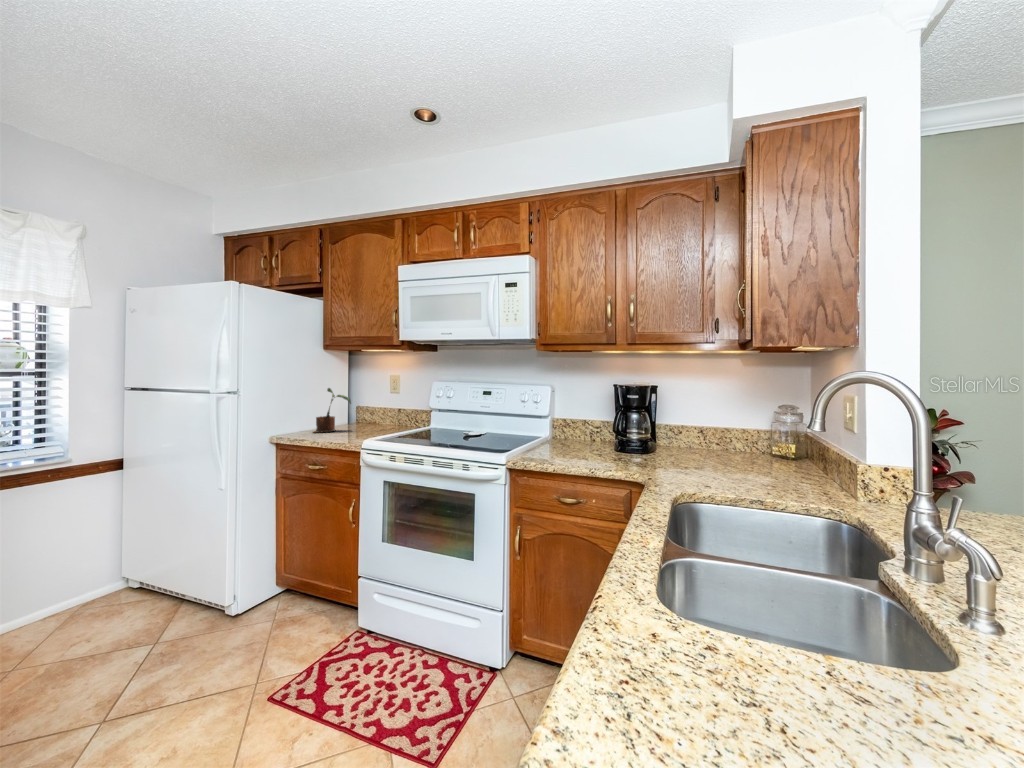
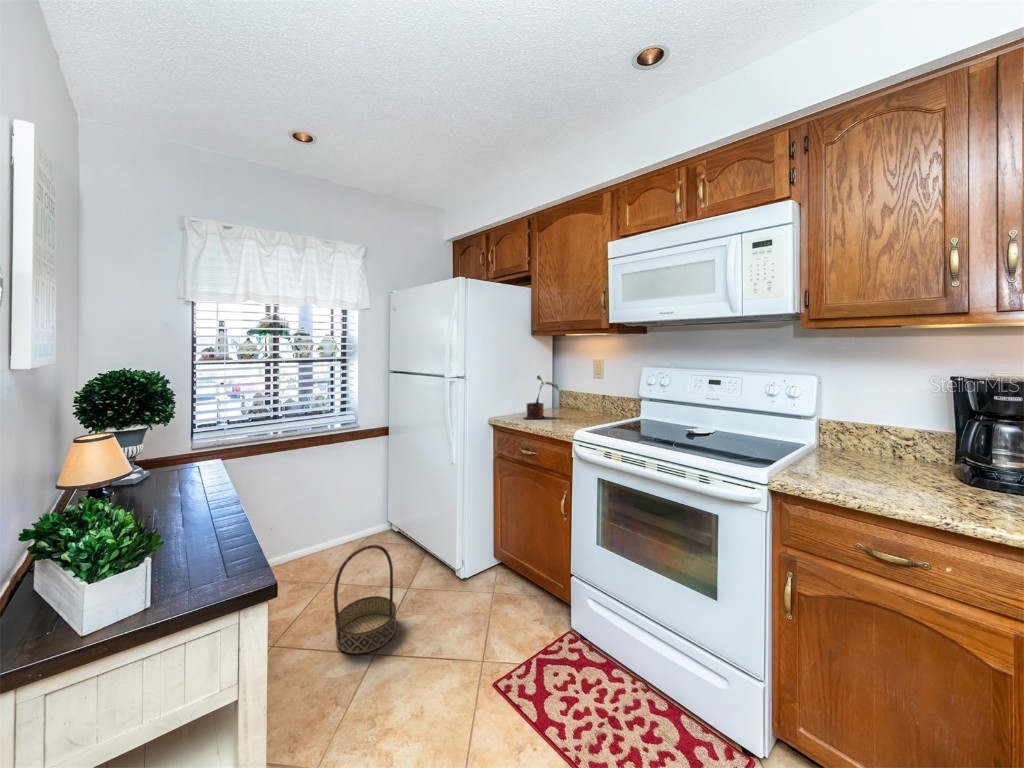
basket: none [59,579,149,710] -> present [334,545,397,654]

